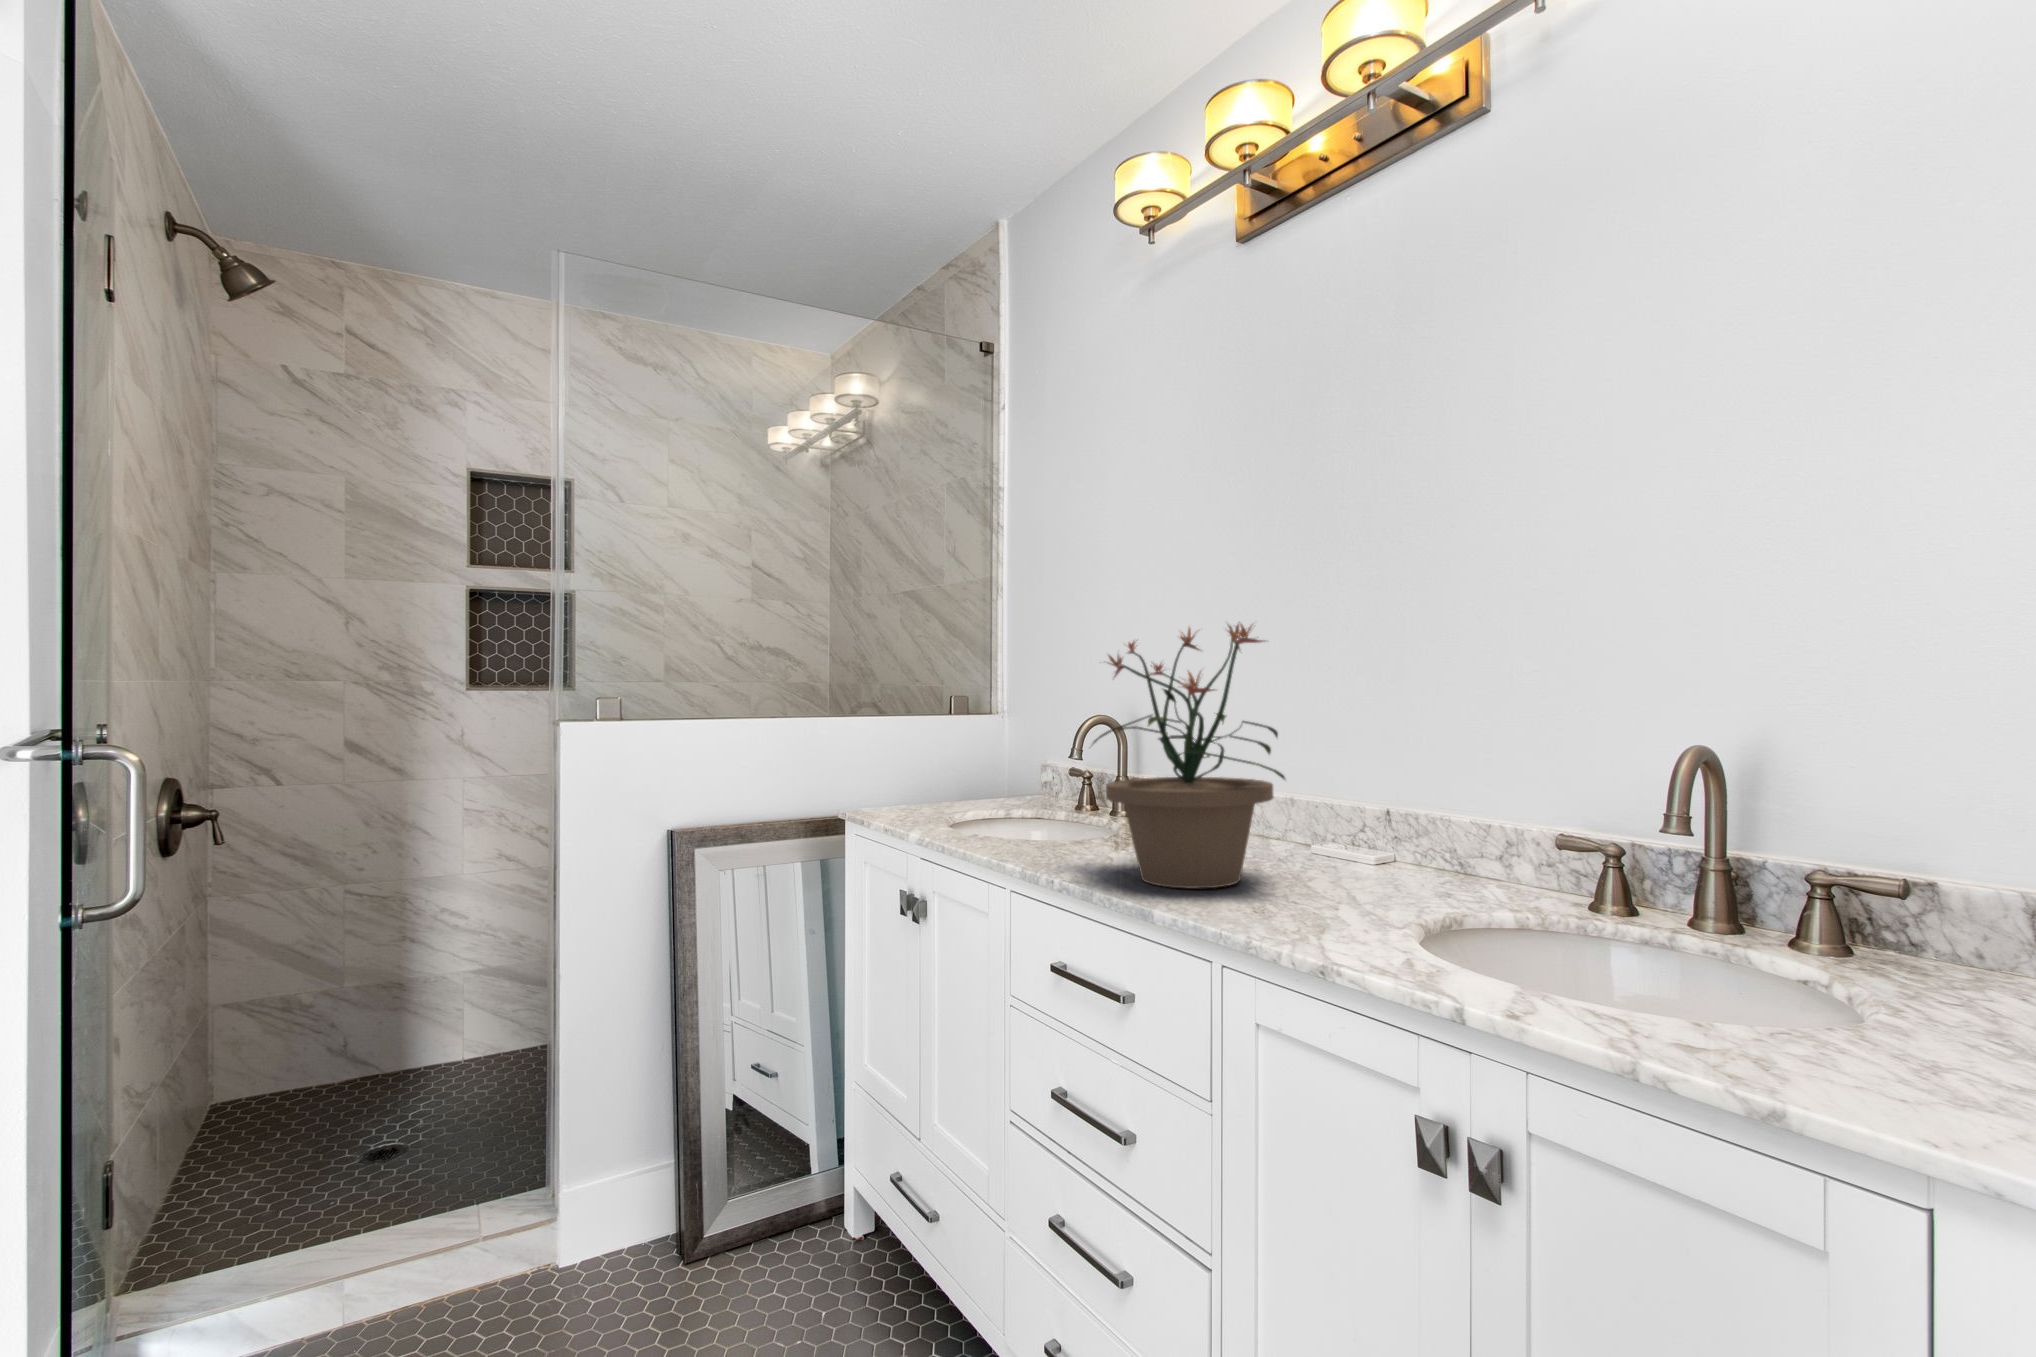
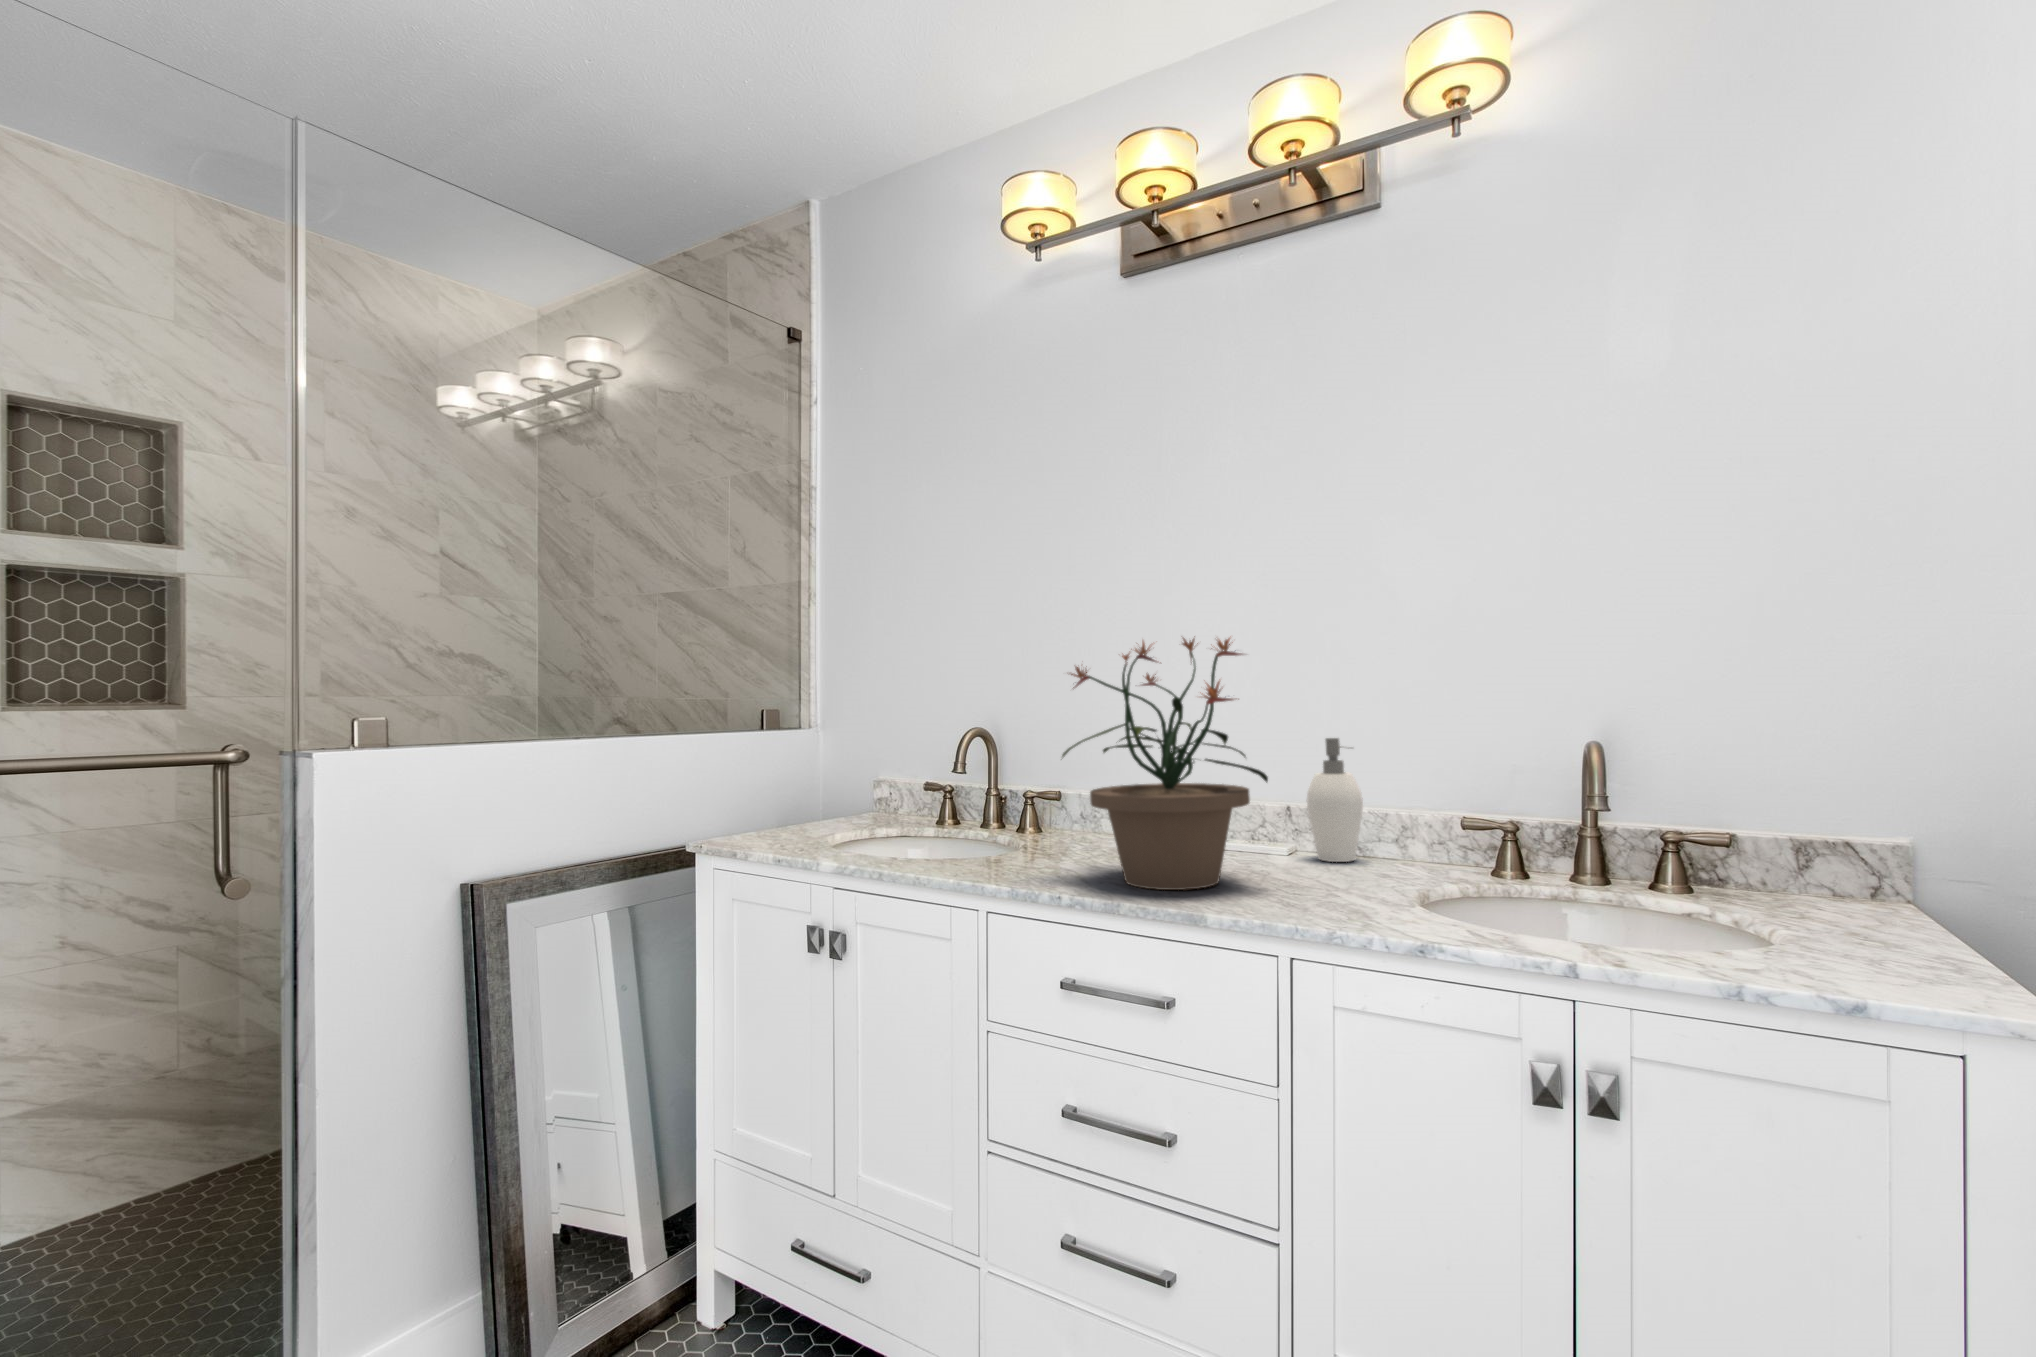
soap dispenser: none [1396,734,1462,876] -> present [1307,738,1363,862]

